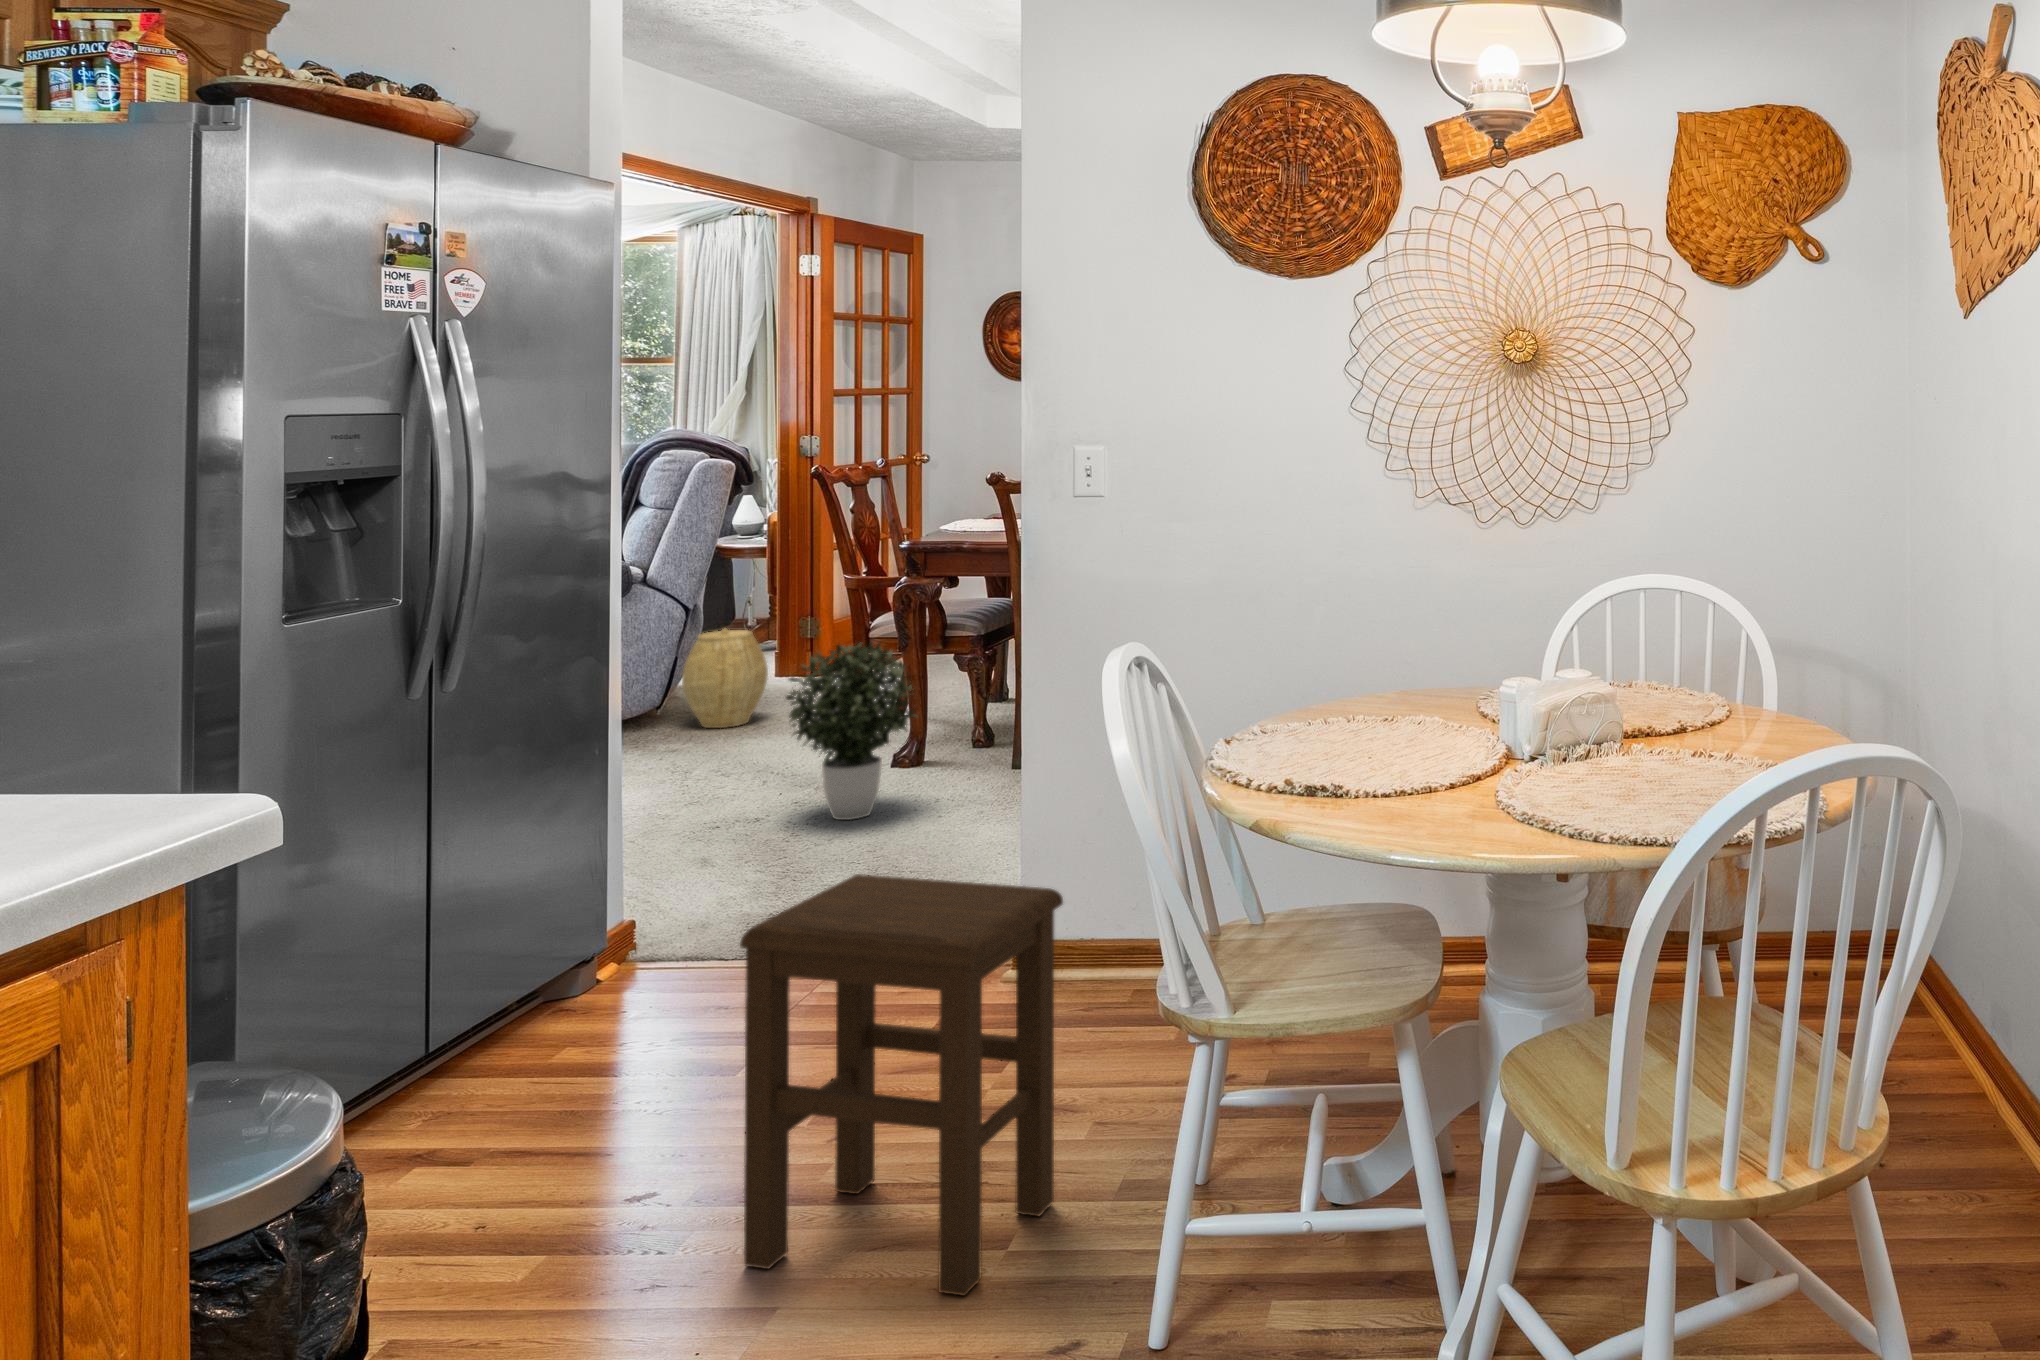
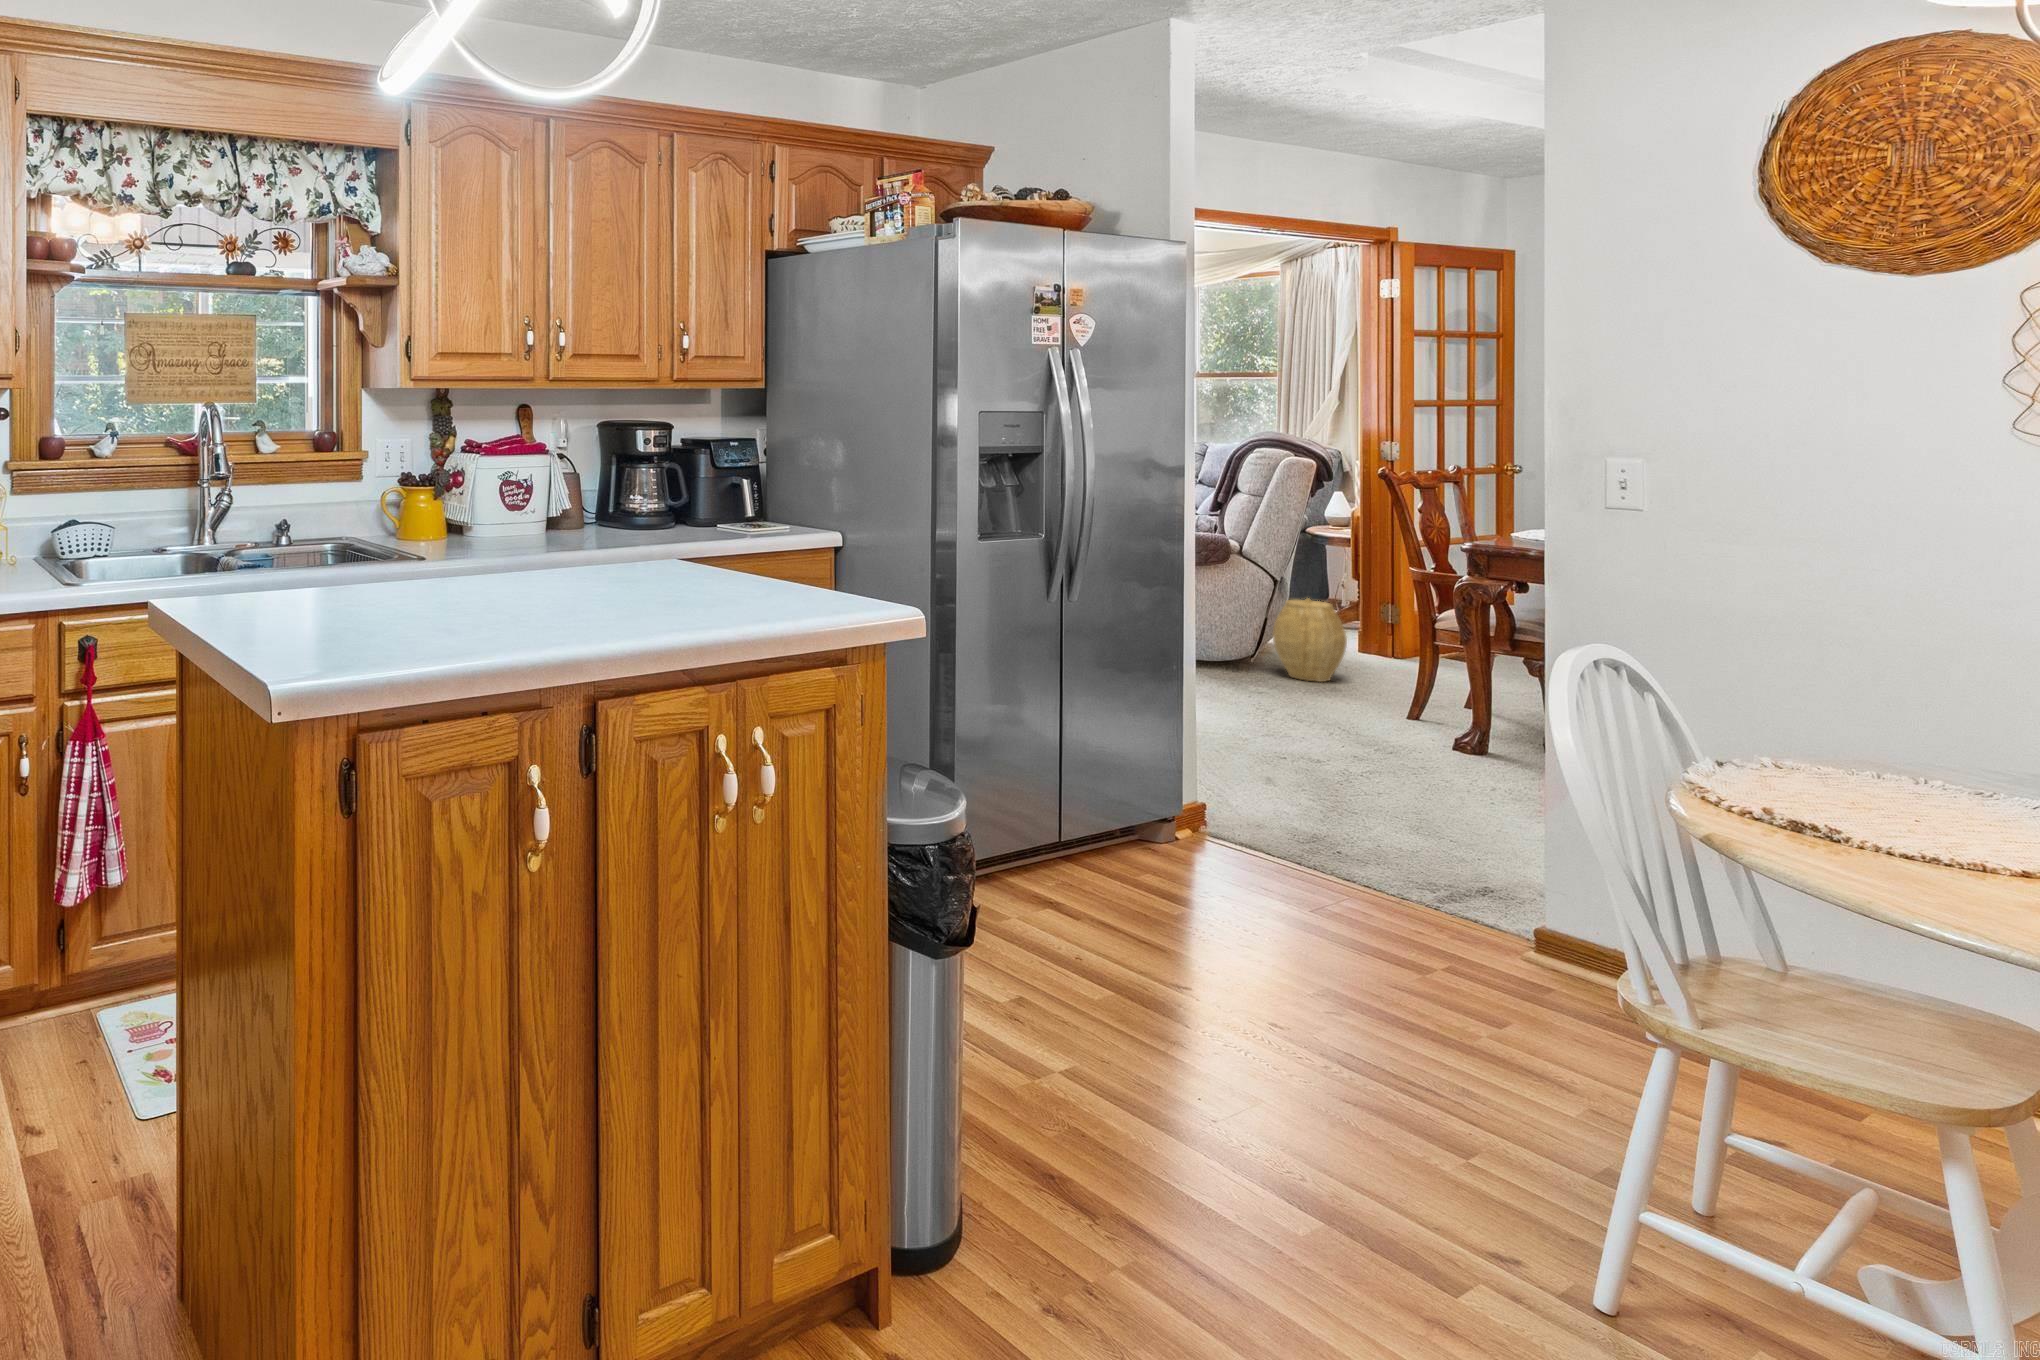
potted plant: present [786,642,916,820] -> none [1345,620,1476,779]
stool: present [740,874,1063,1296] -> none [1246,792,1549,1169]

